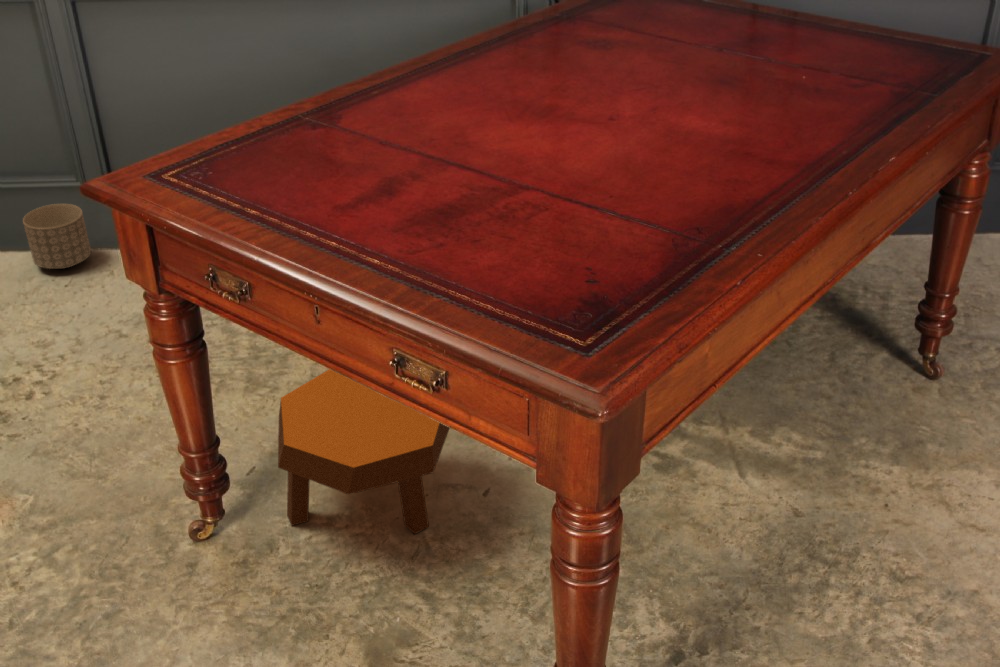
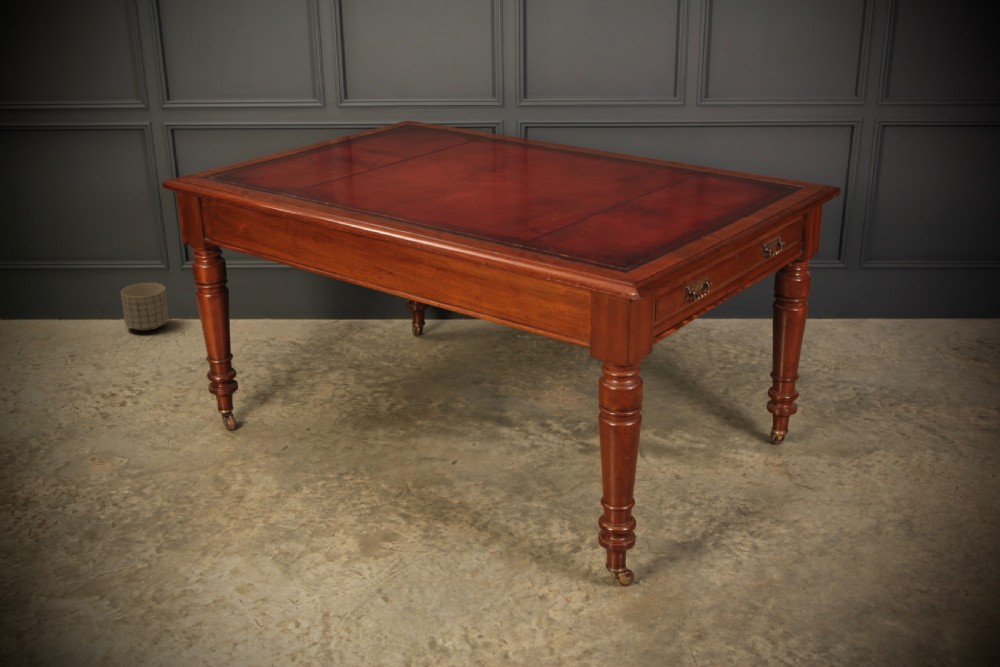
footstool: present [278,369,450,534] -> none [305,370,433,484]

